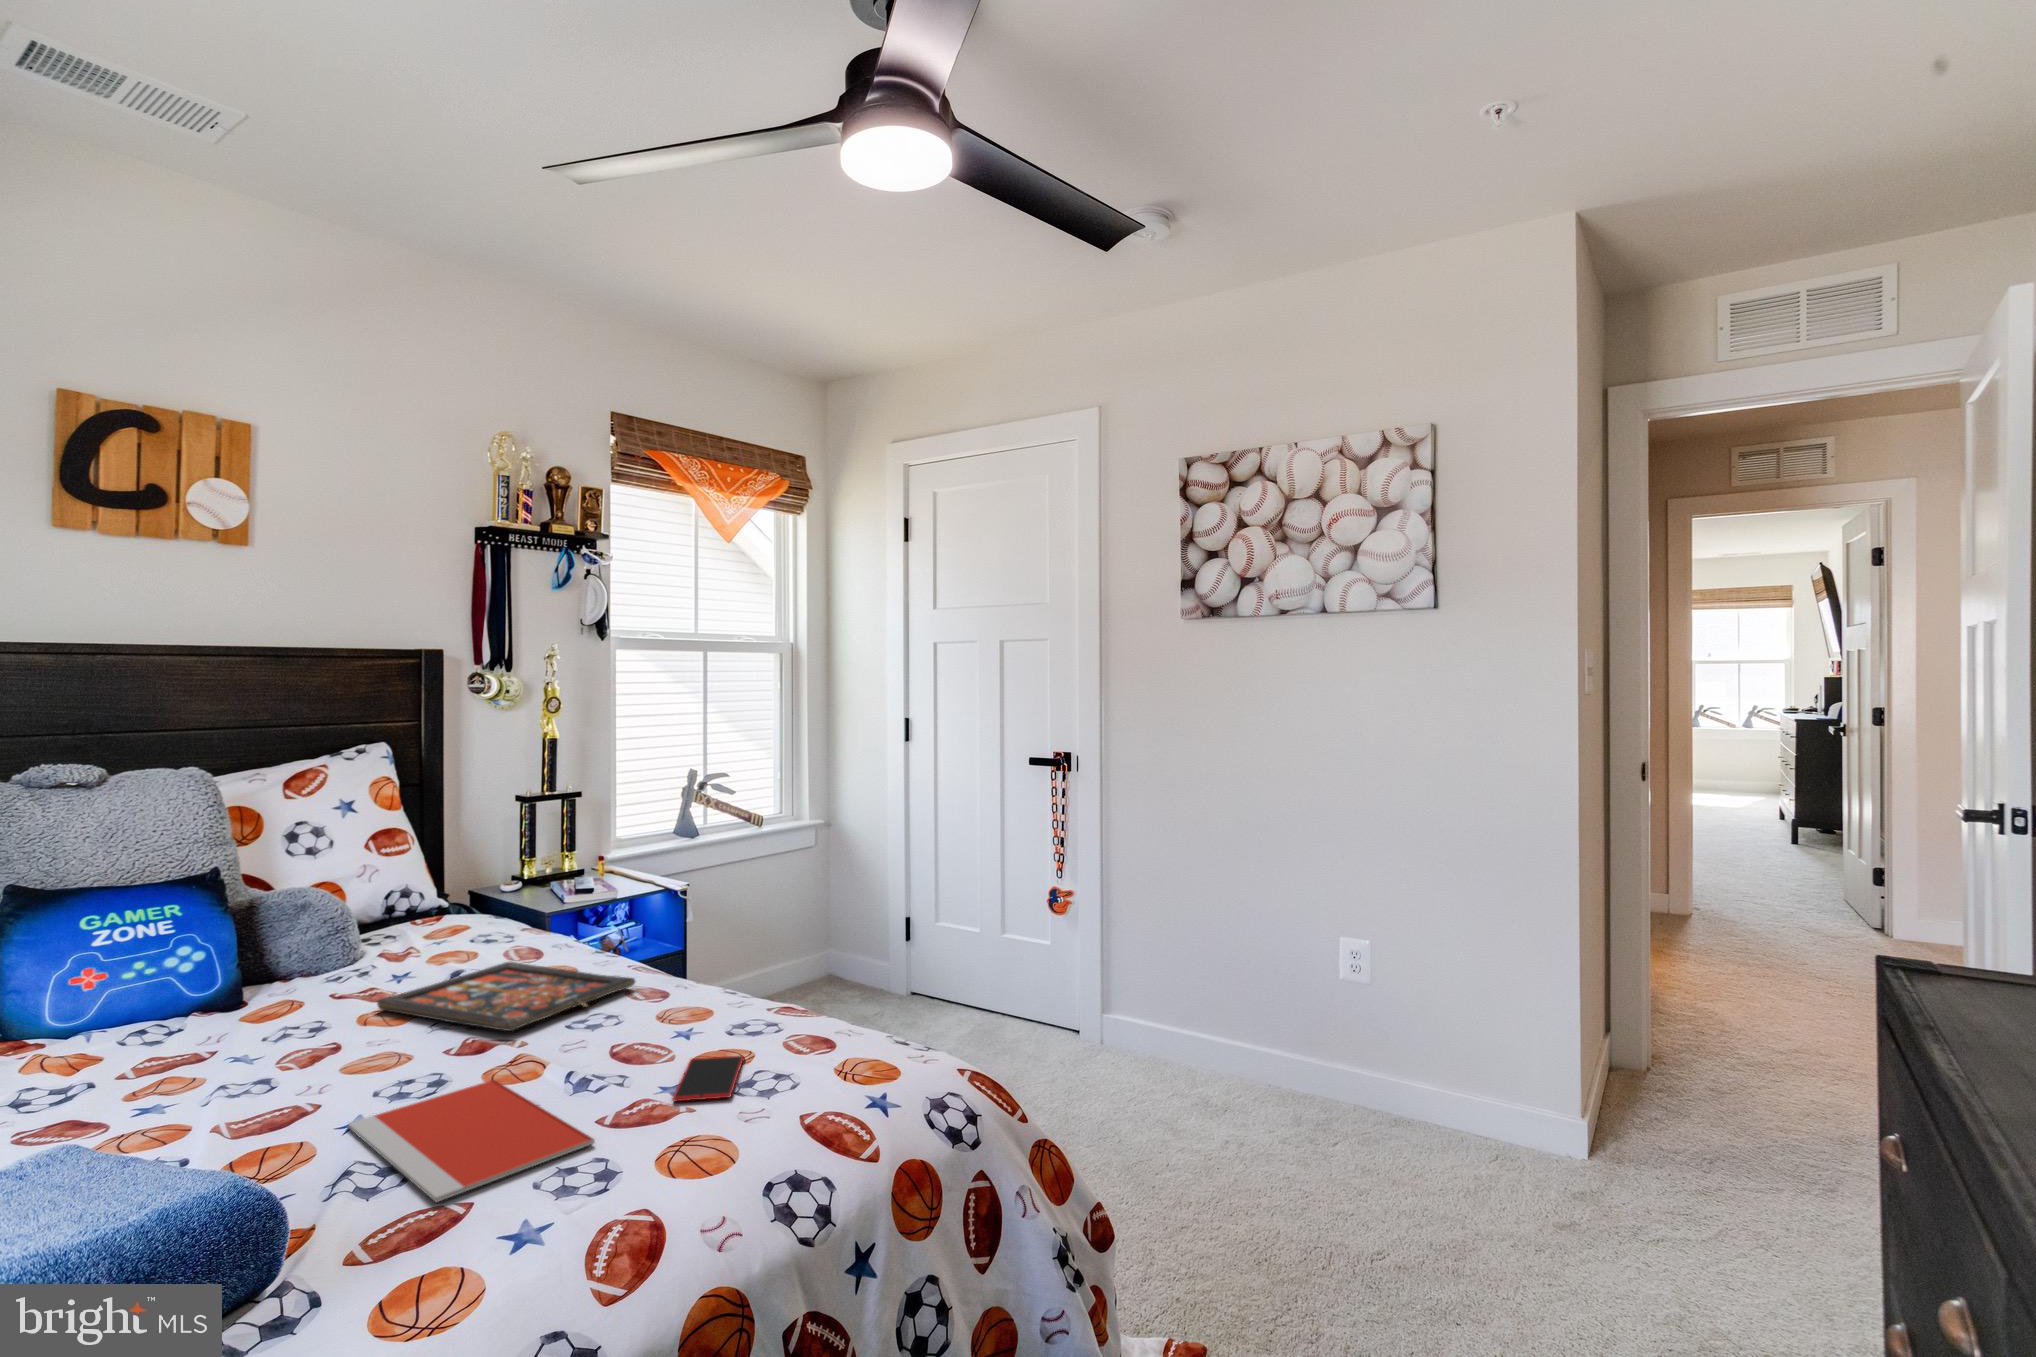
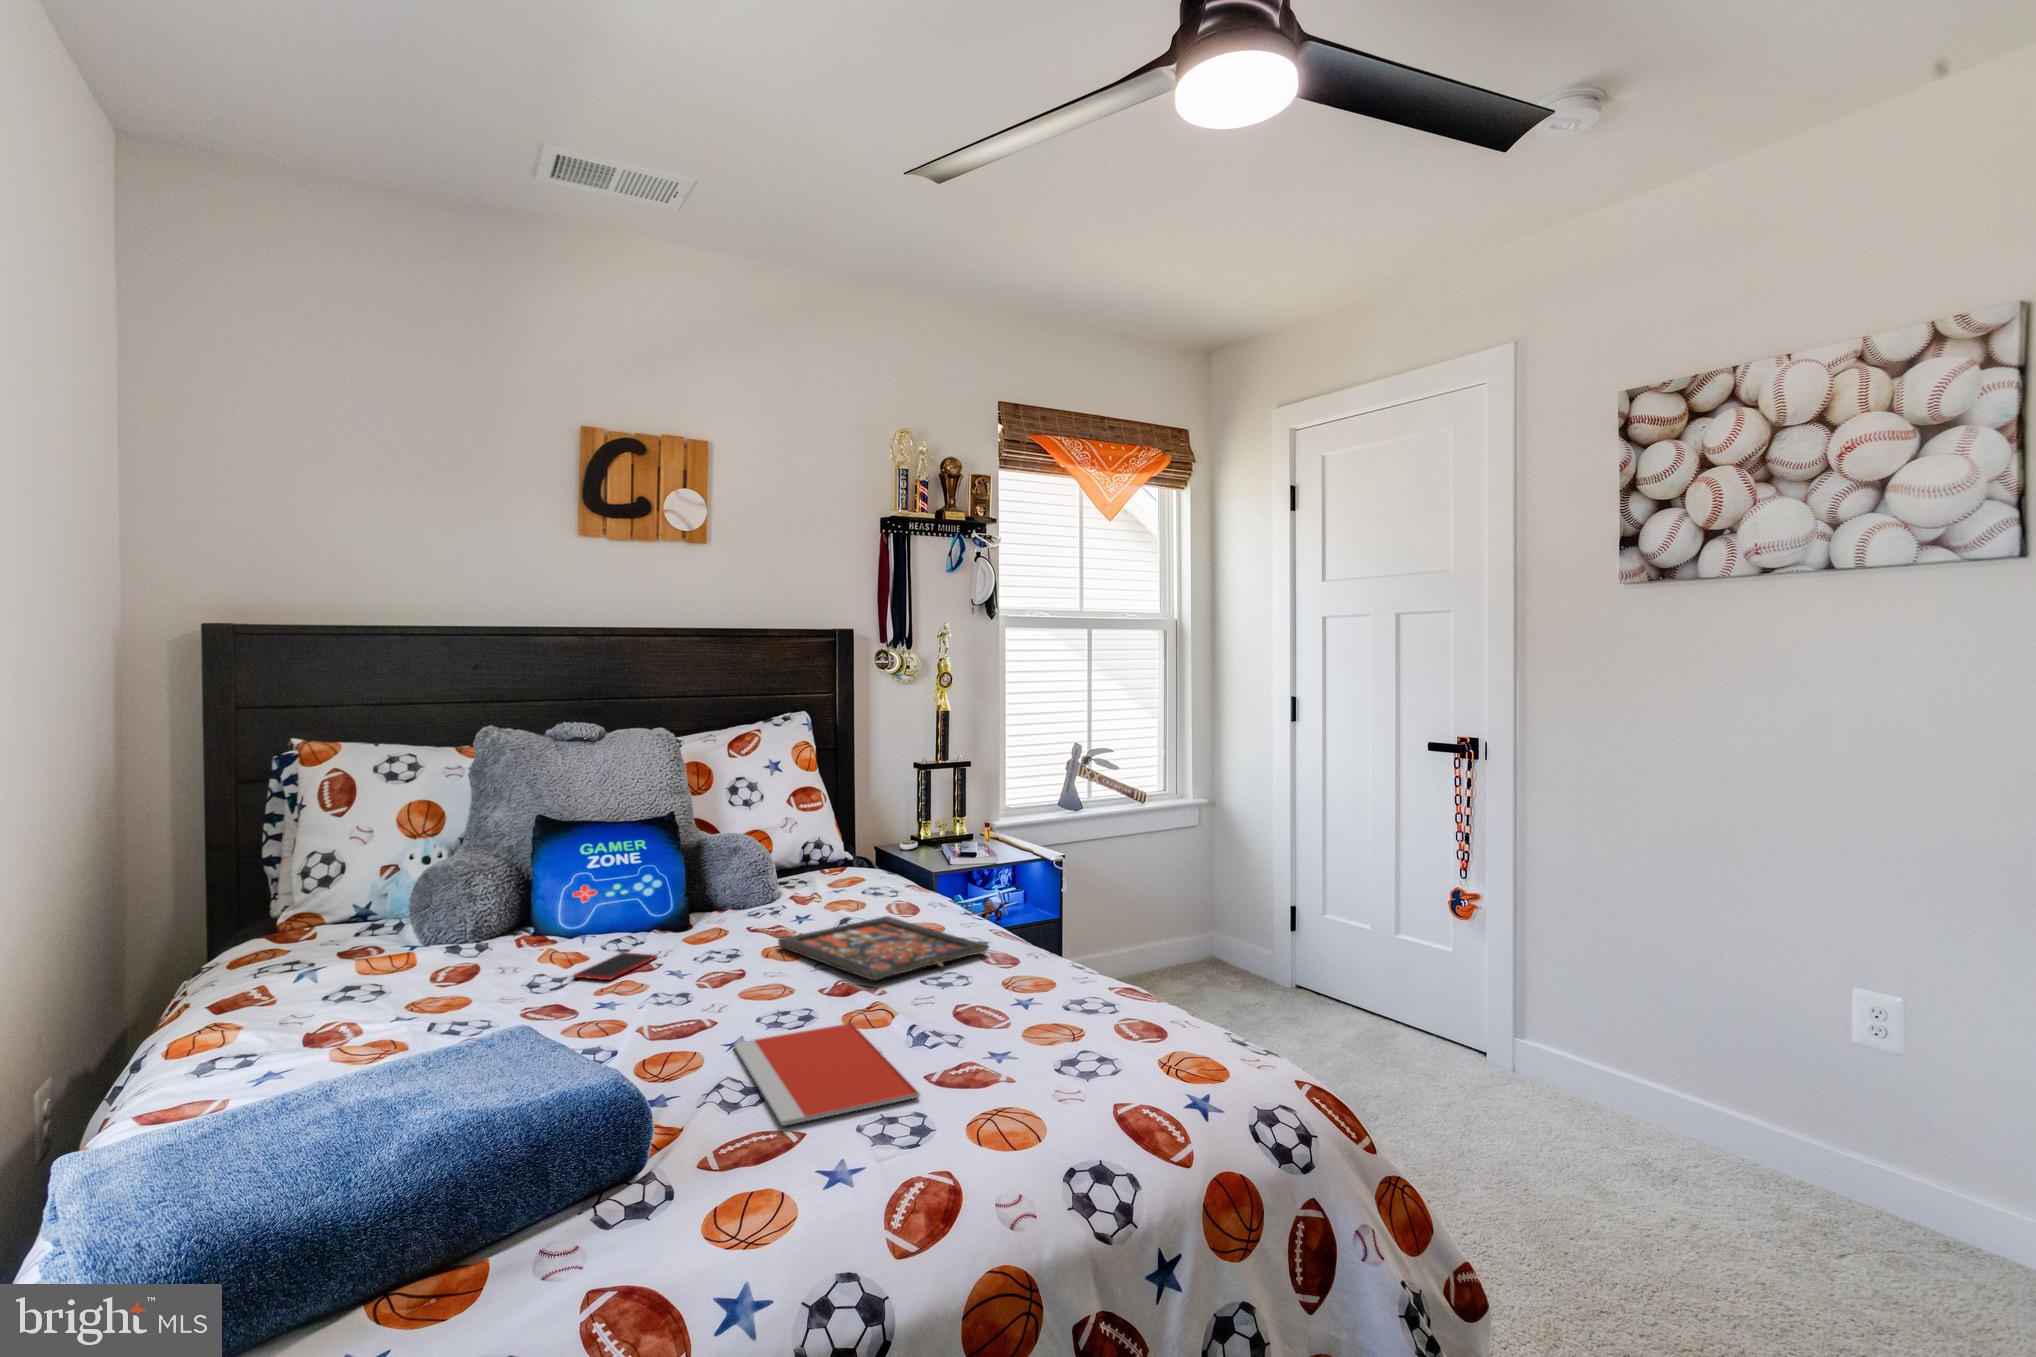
smartphone: present [672,1056,743,1101] -> present [573,952,657,980]

